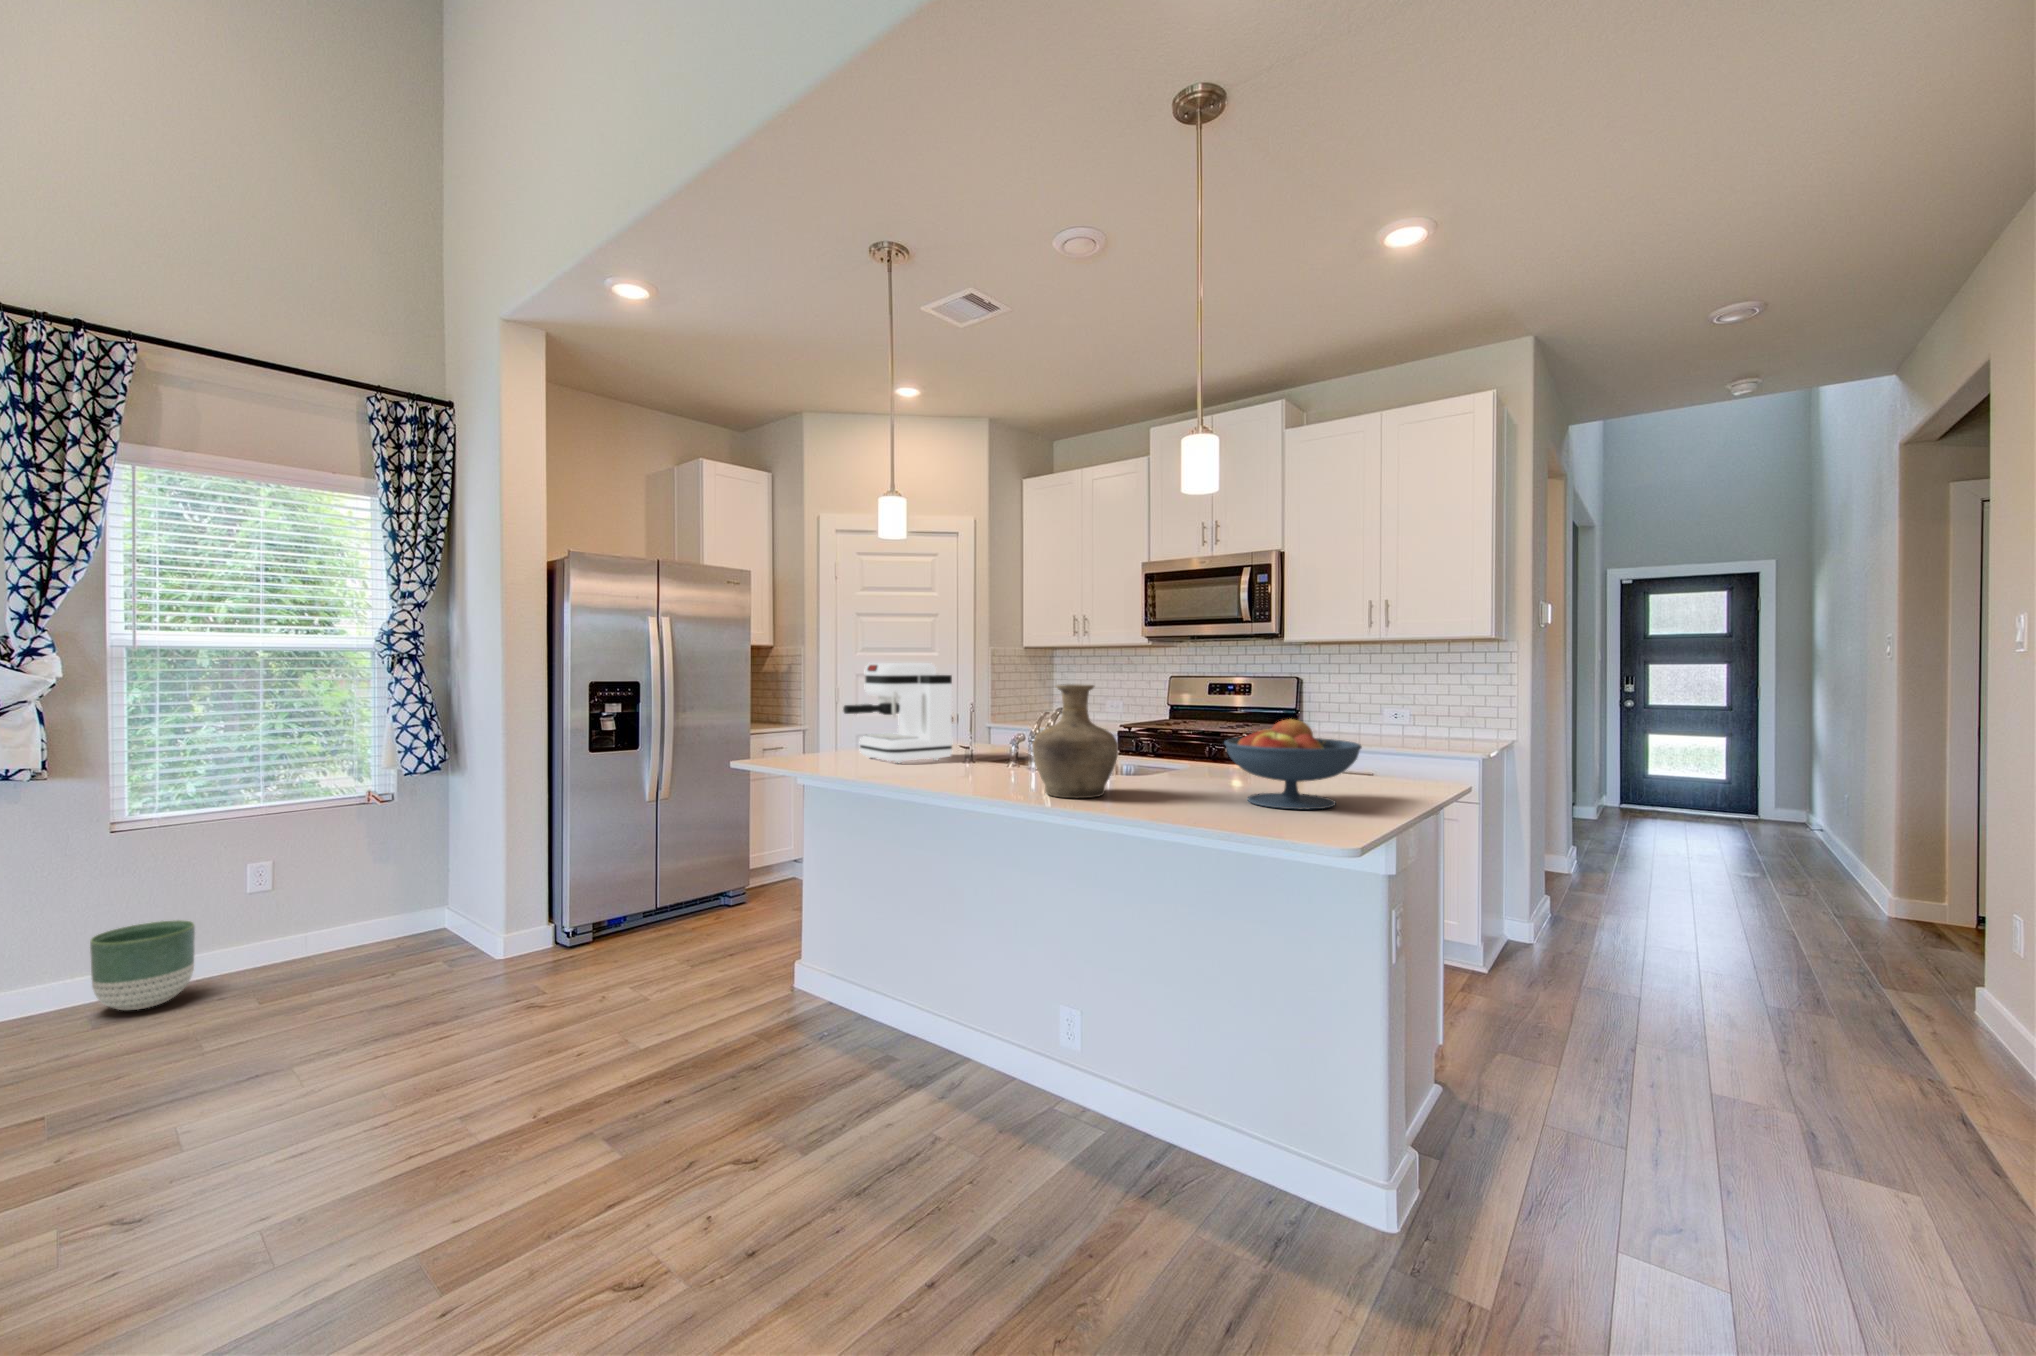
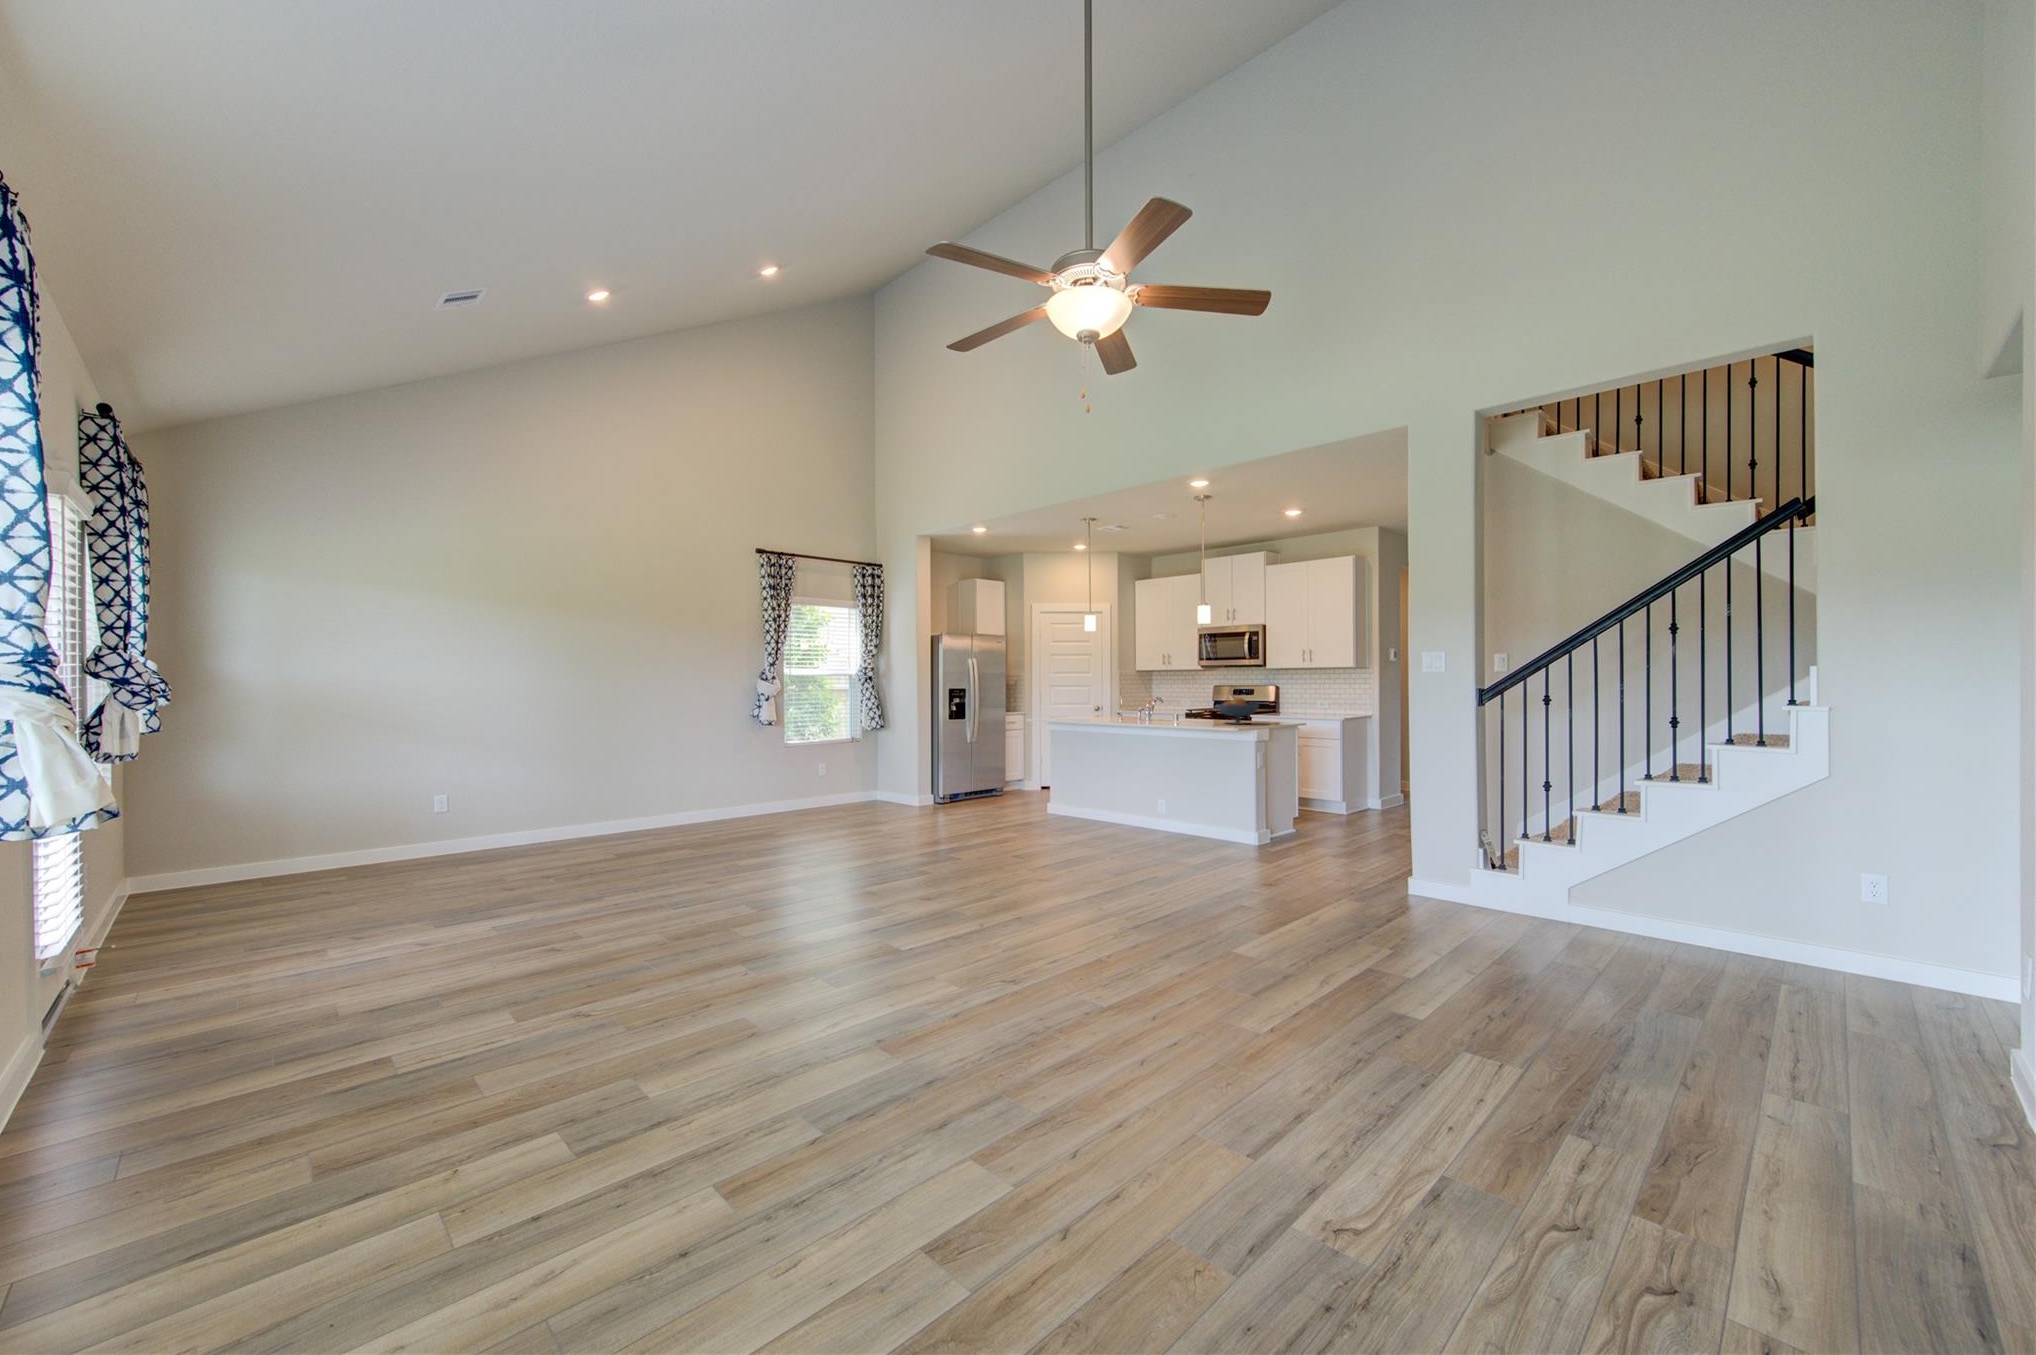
coffee maker: present [843,663,953,763] -> none [1077,680,1118,718]
vase: present [1032,684,1118,798] -> none [1154,687,1182,723]
planter: present [90,920,195,1010] -> none [785,784,814,815]

